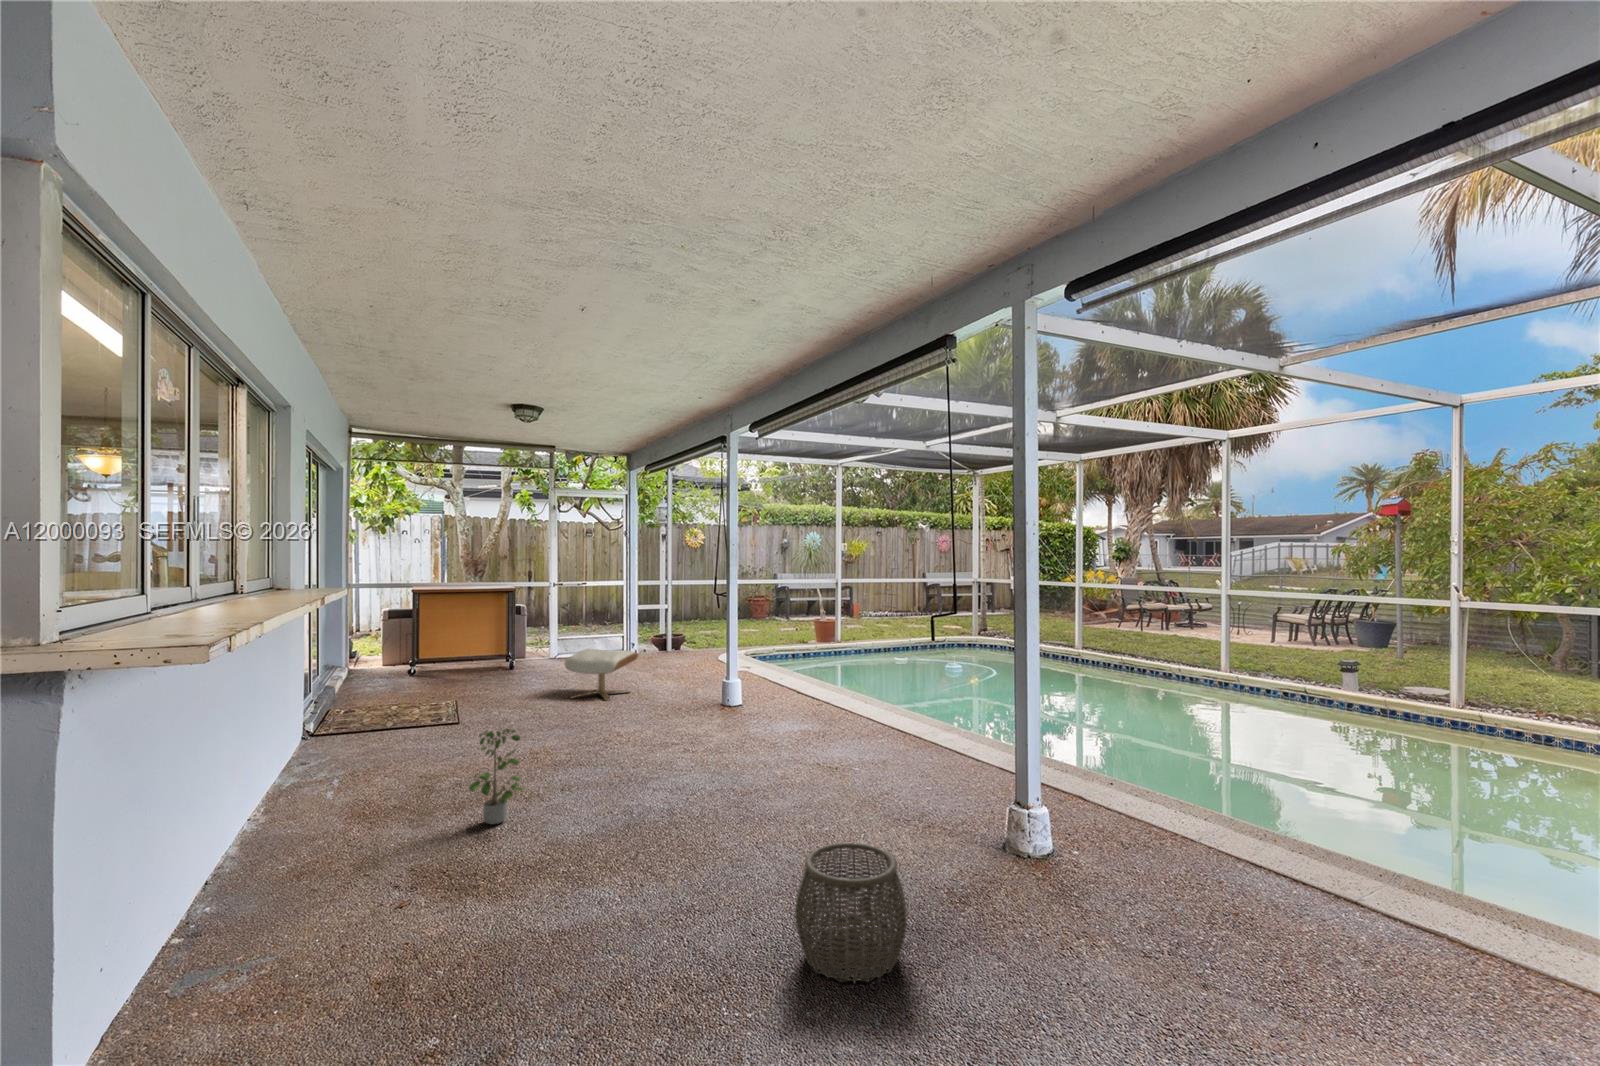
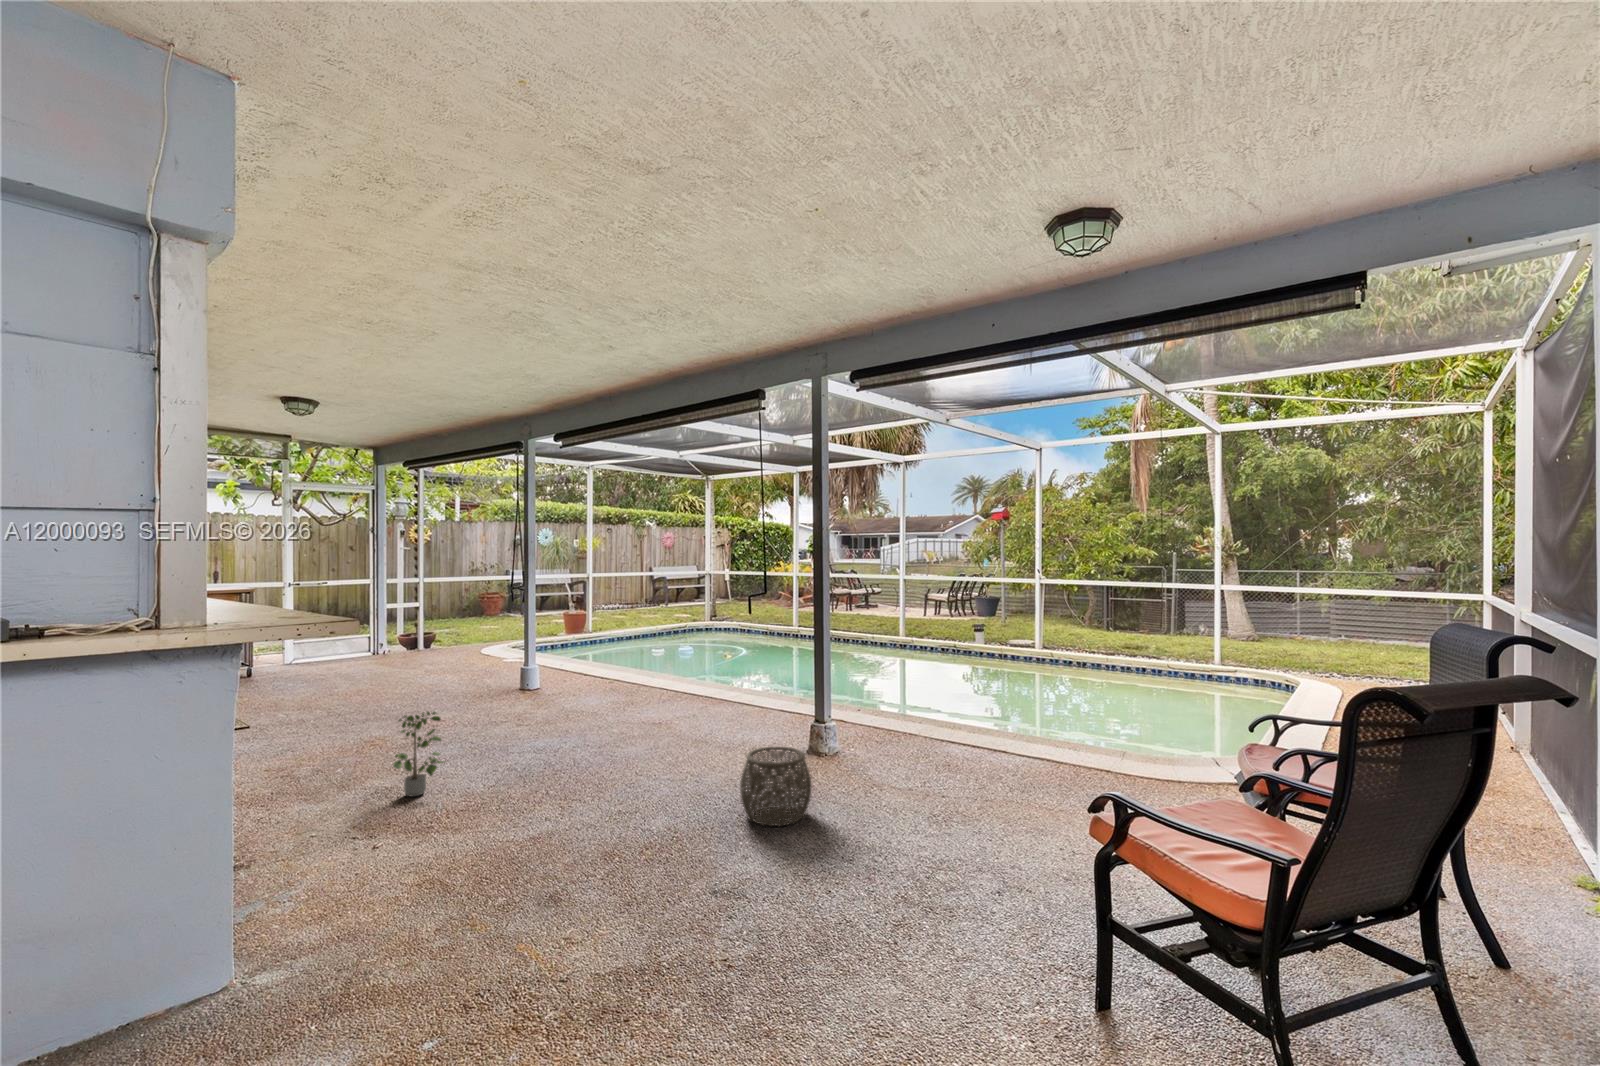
ottoman: present [565,649,638,701] -> none [351,648,430,700]

